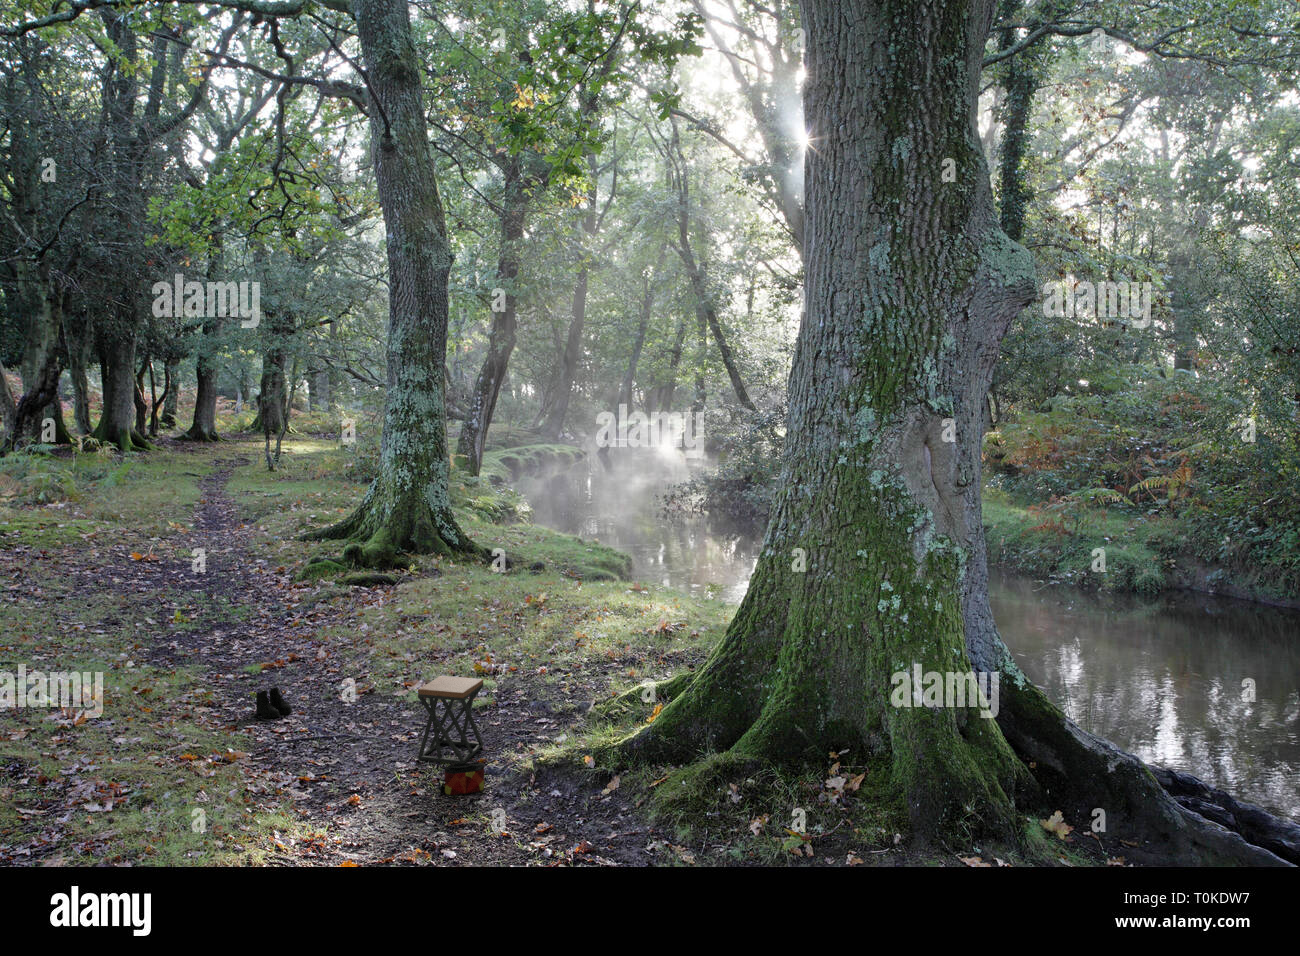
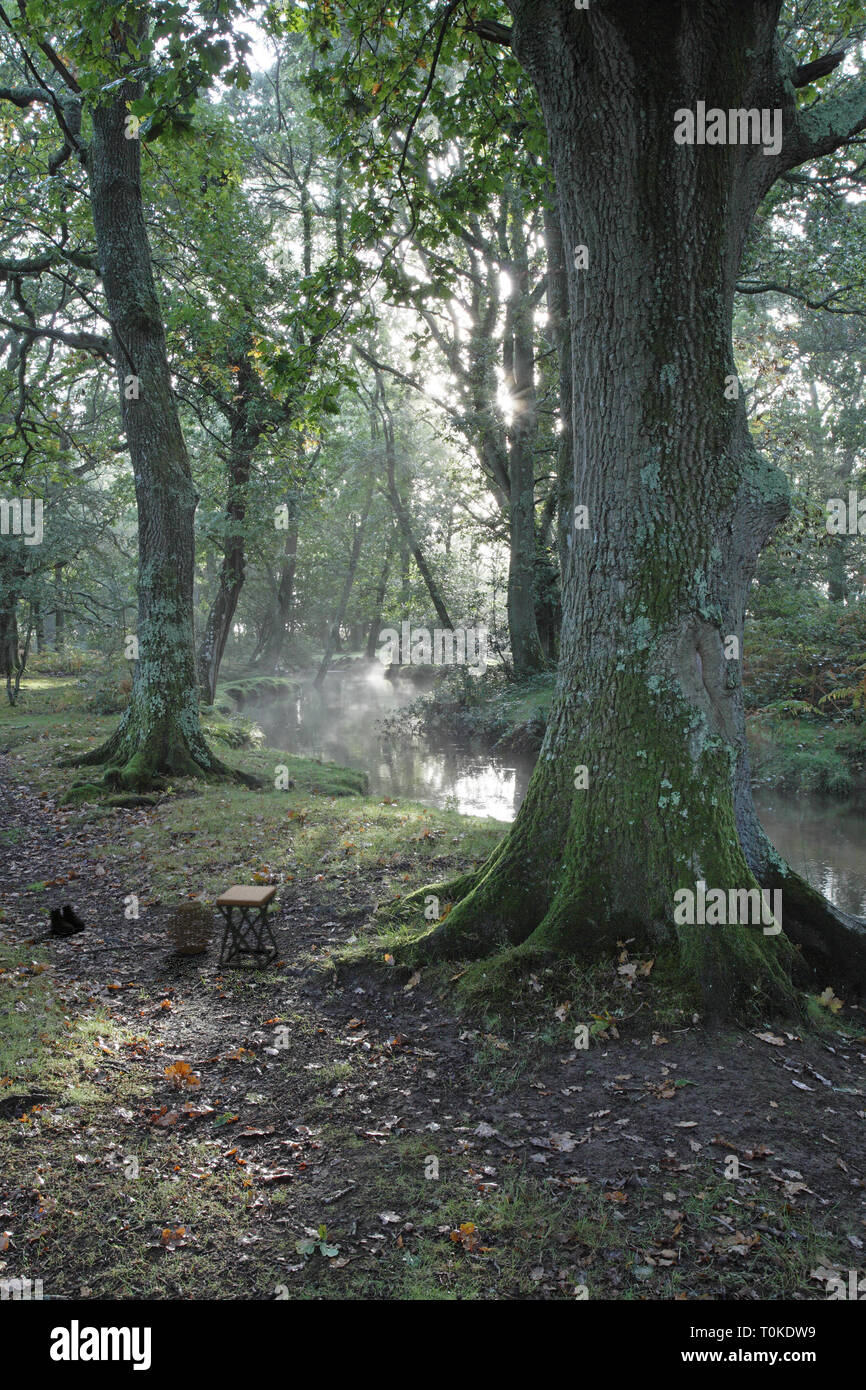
woven basket: none [372,690,419,745] -> present [168,901,214,954]
bag: present [439,762,486,796] -> none [245,966,289,998]

